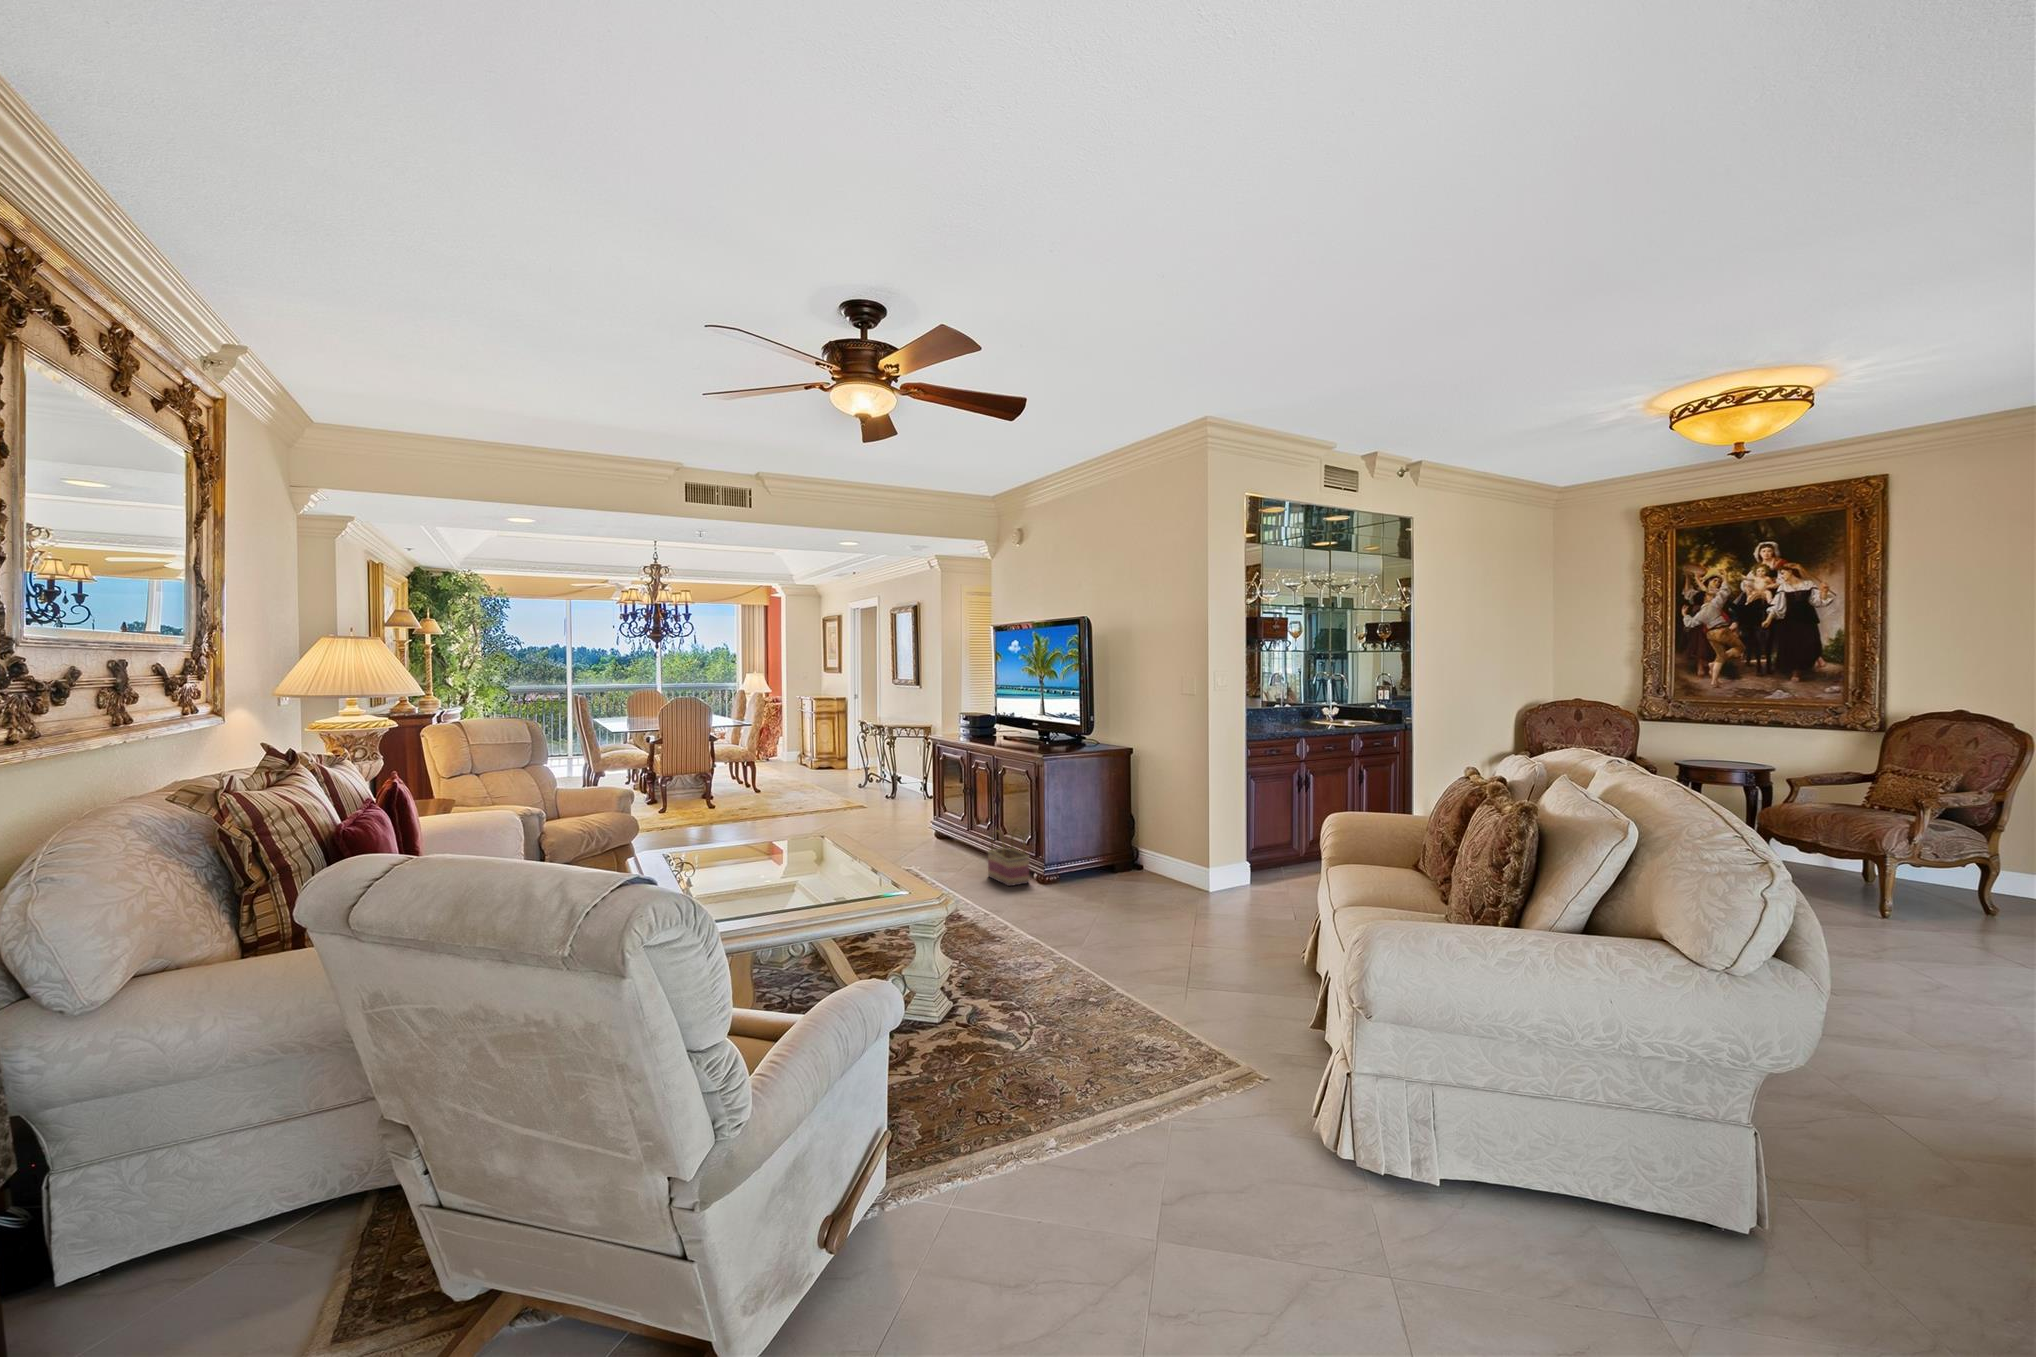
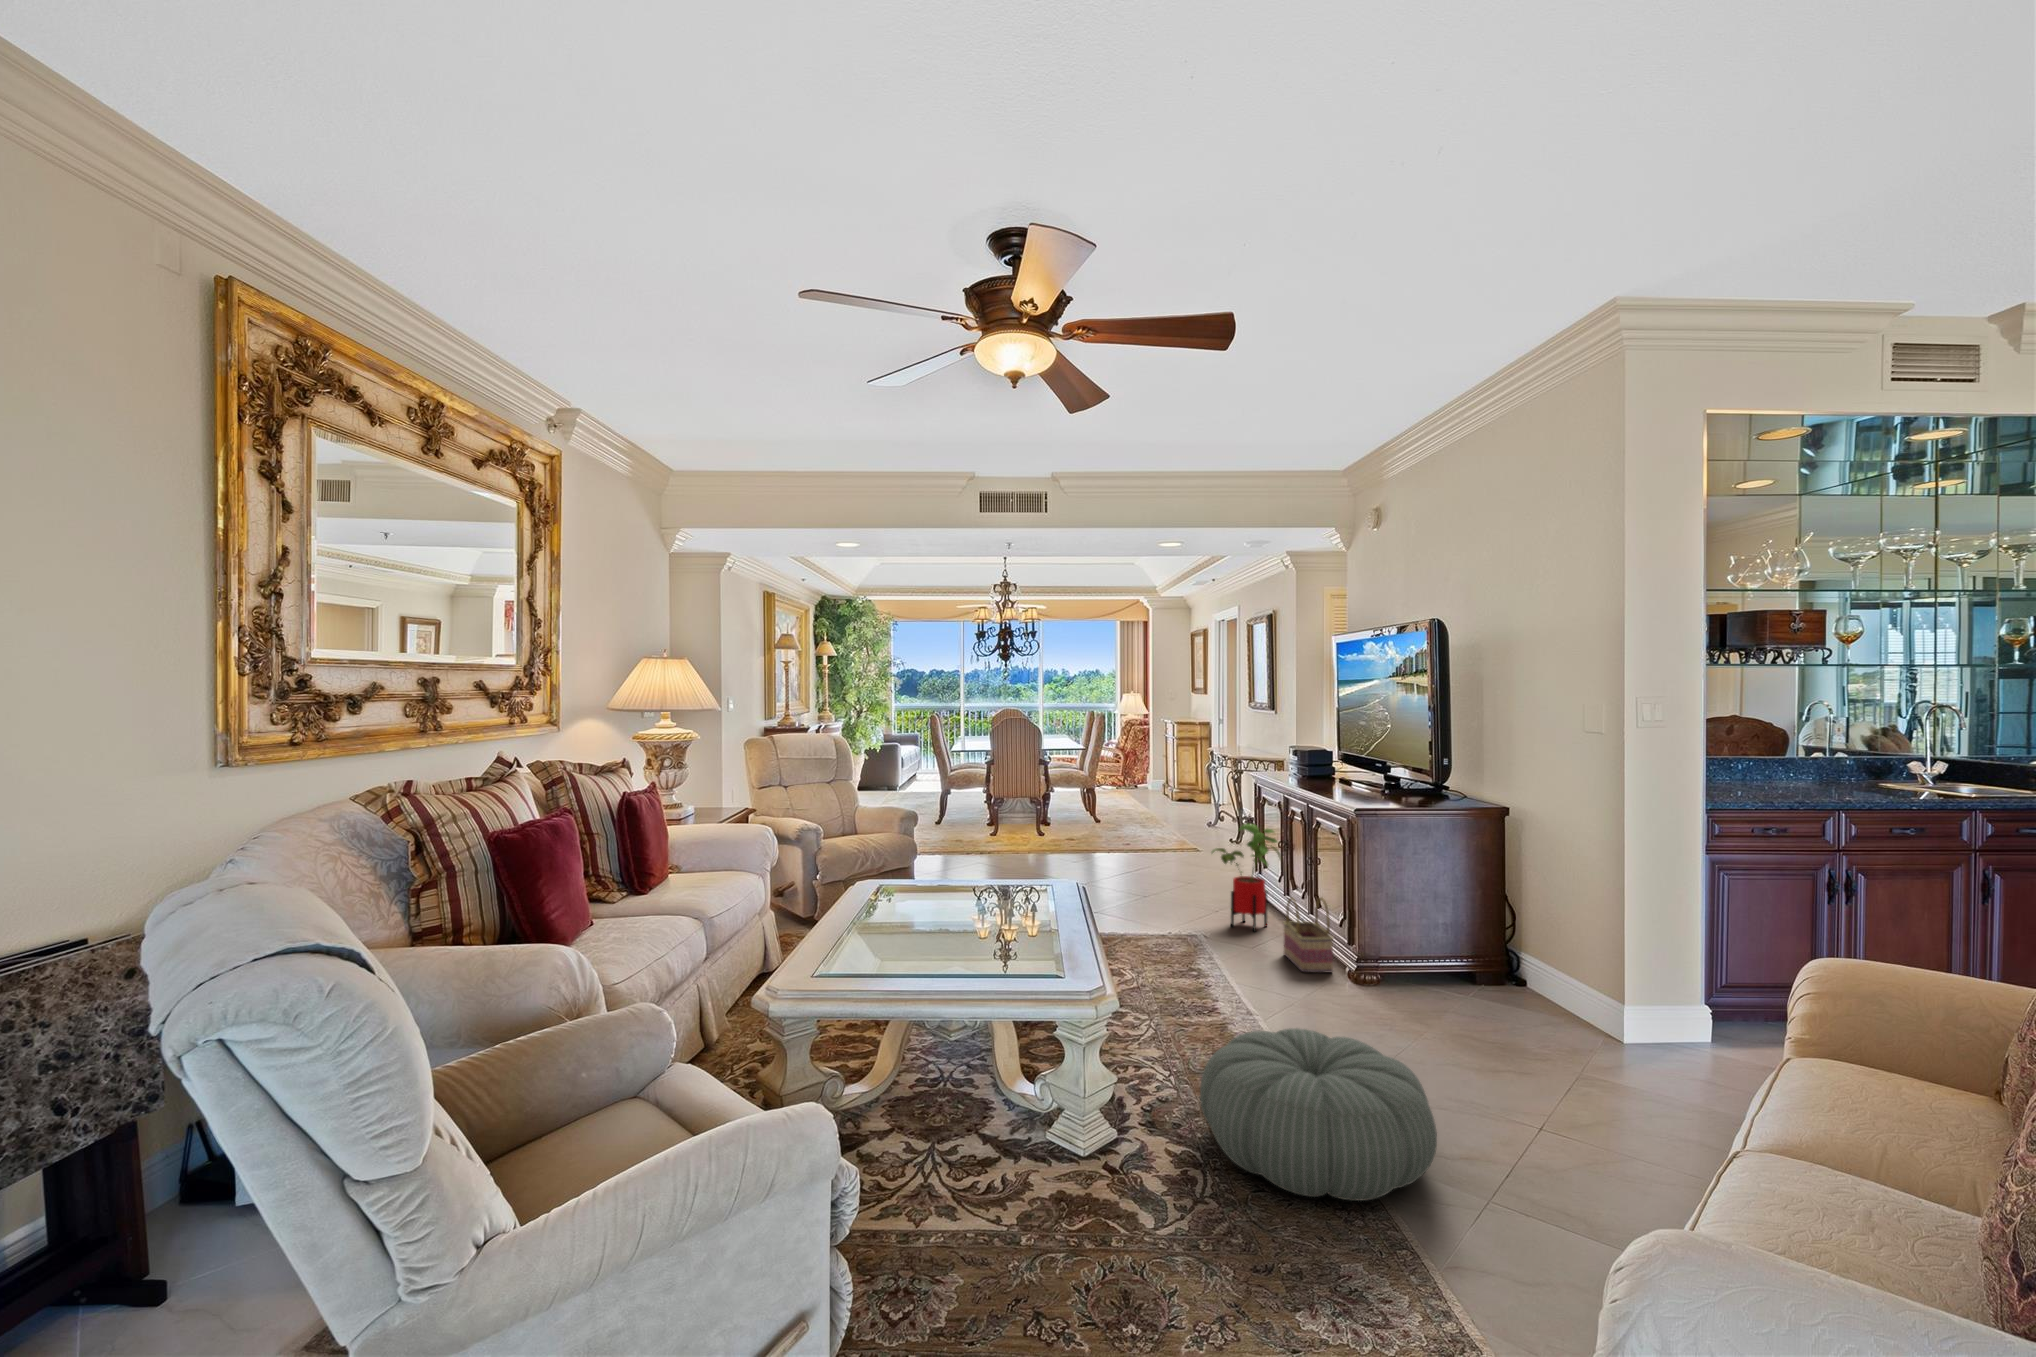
house plant: none [920,776,975,865] -> present [1212,824,1281,931]
pouf: none [1006,908,1162,1010] -> present [1200,1028,1437,1201]

